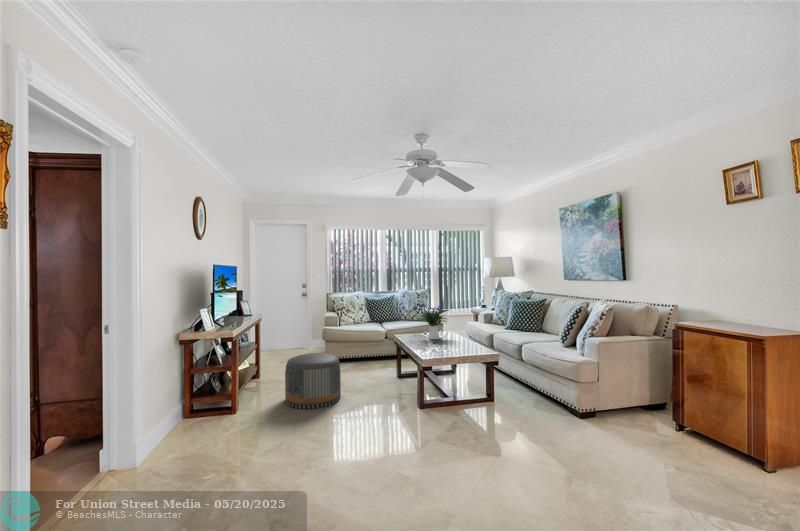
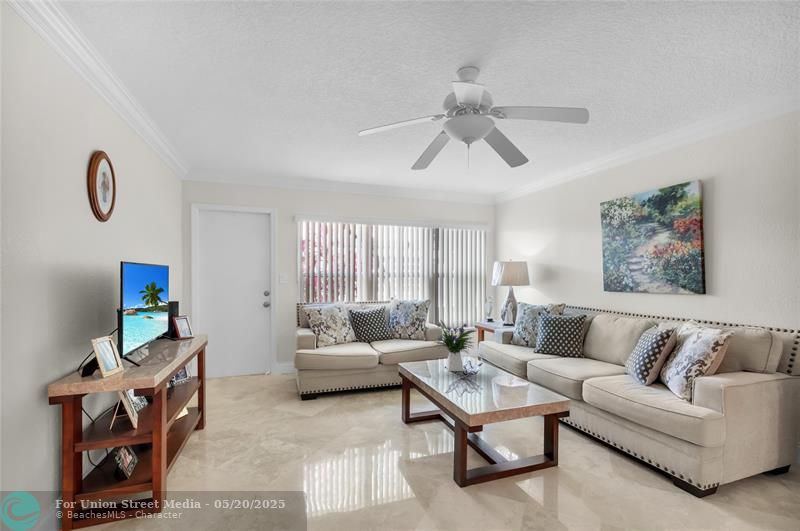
pouf: present [285,353,341,409] -> none [244,400,333,501]

